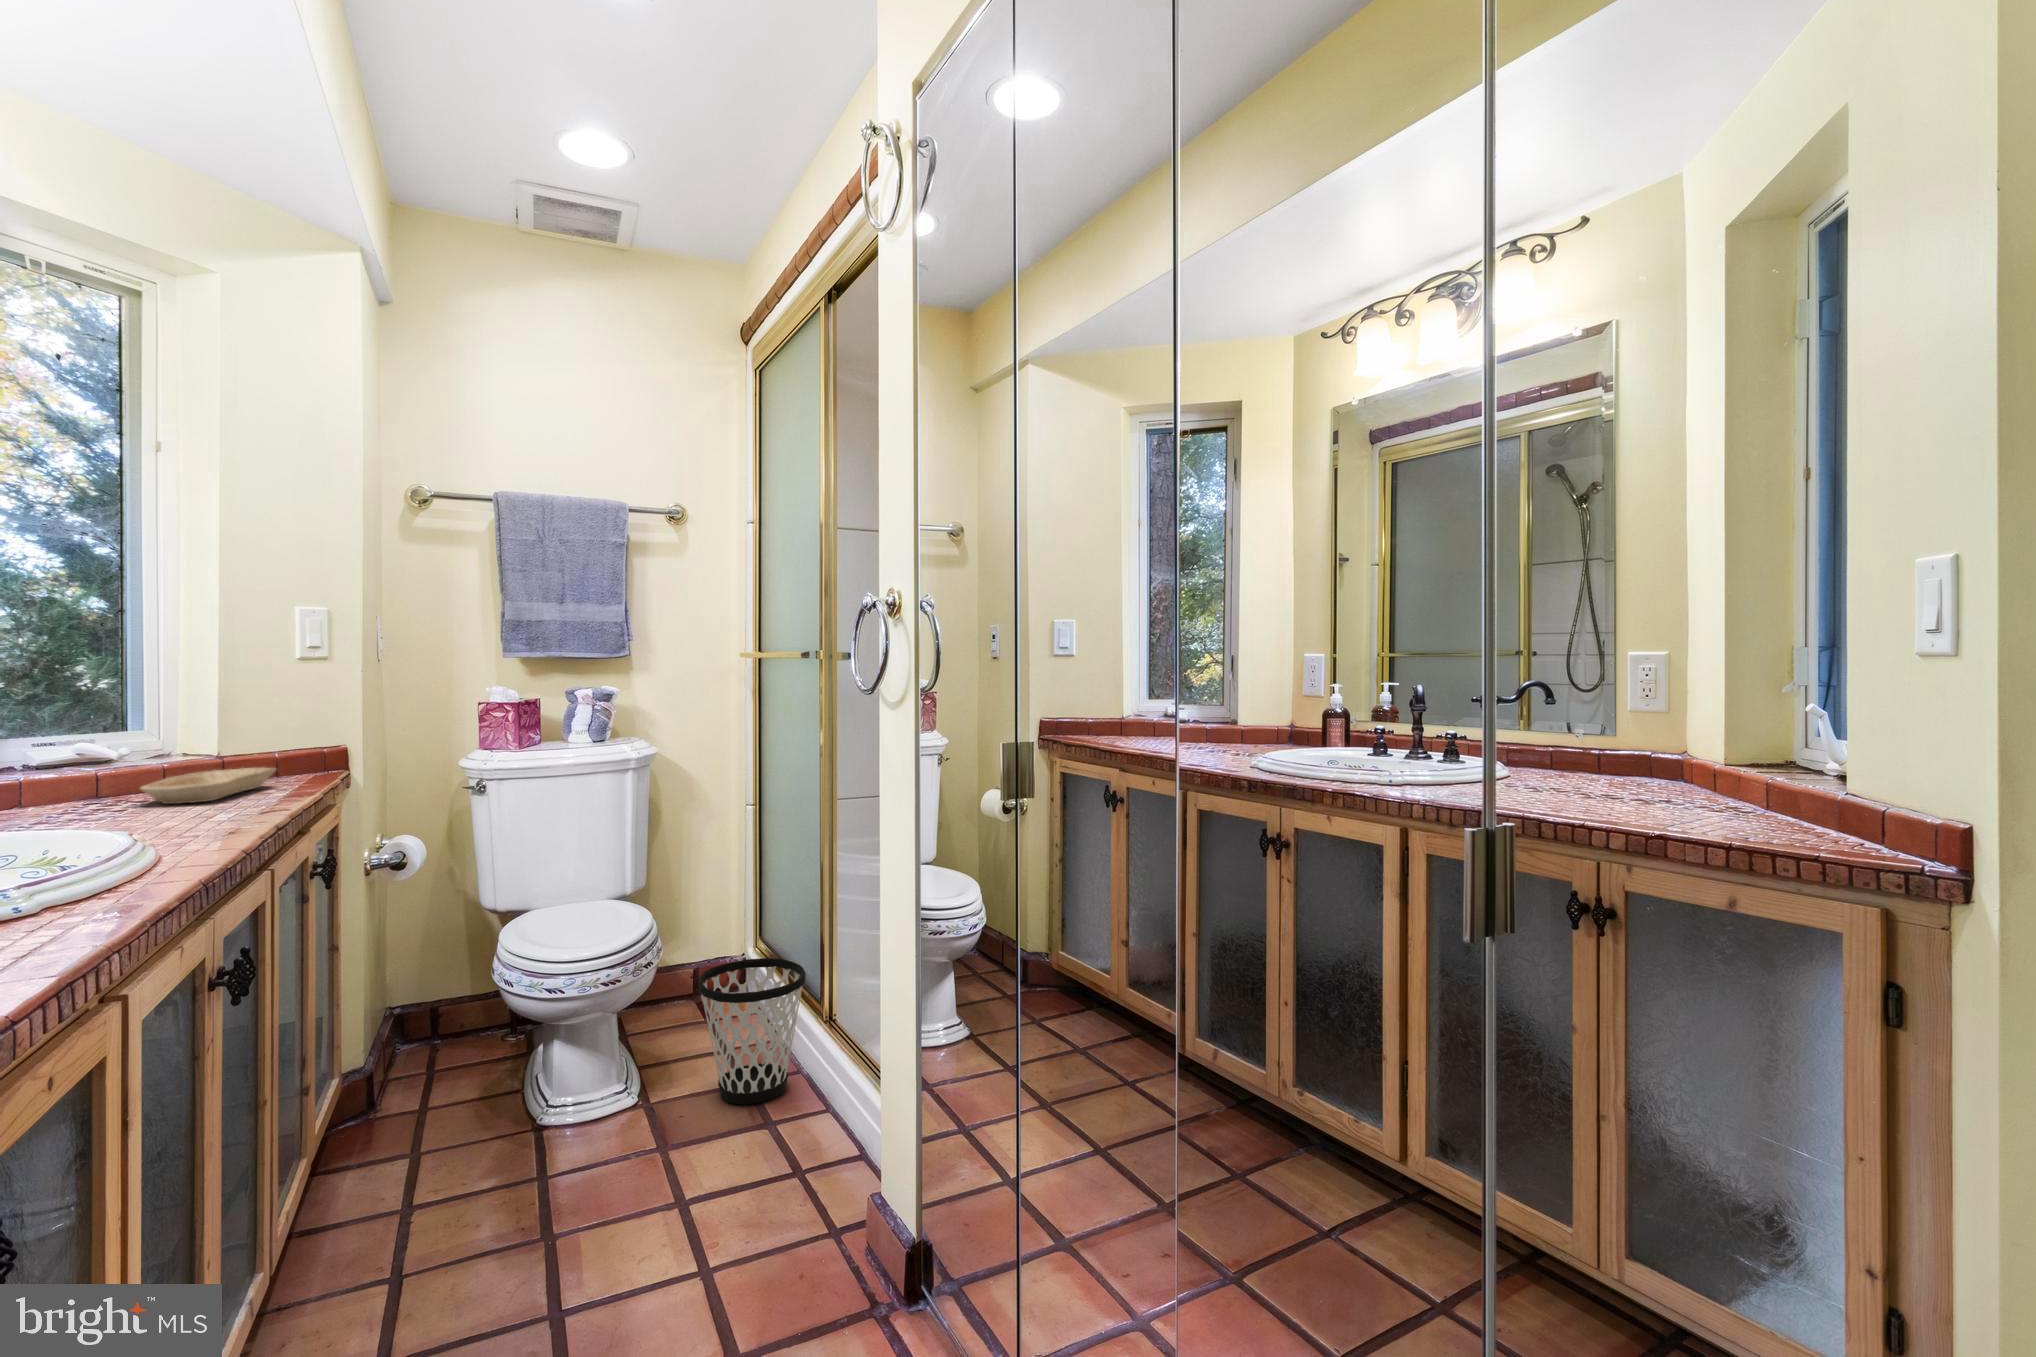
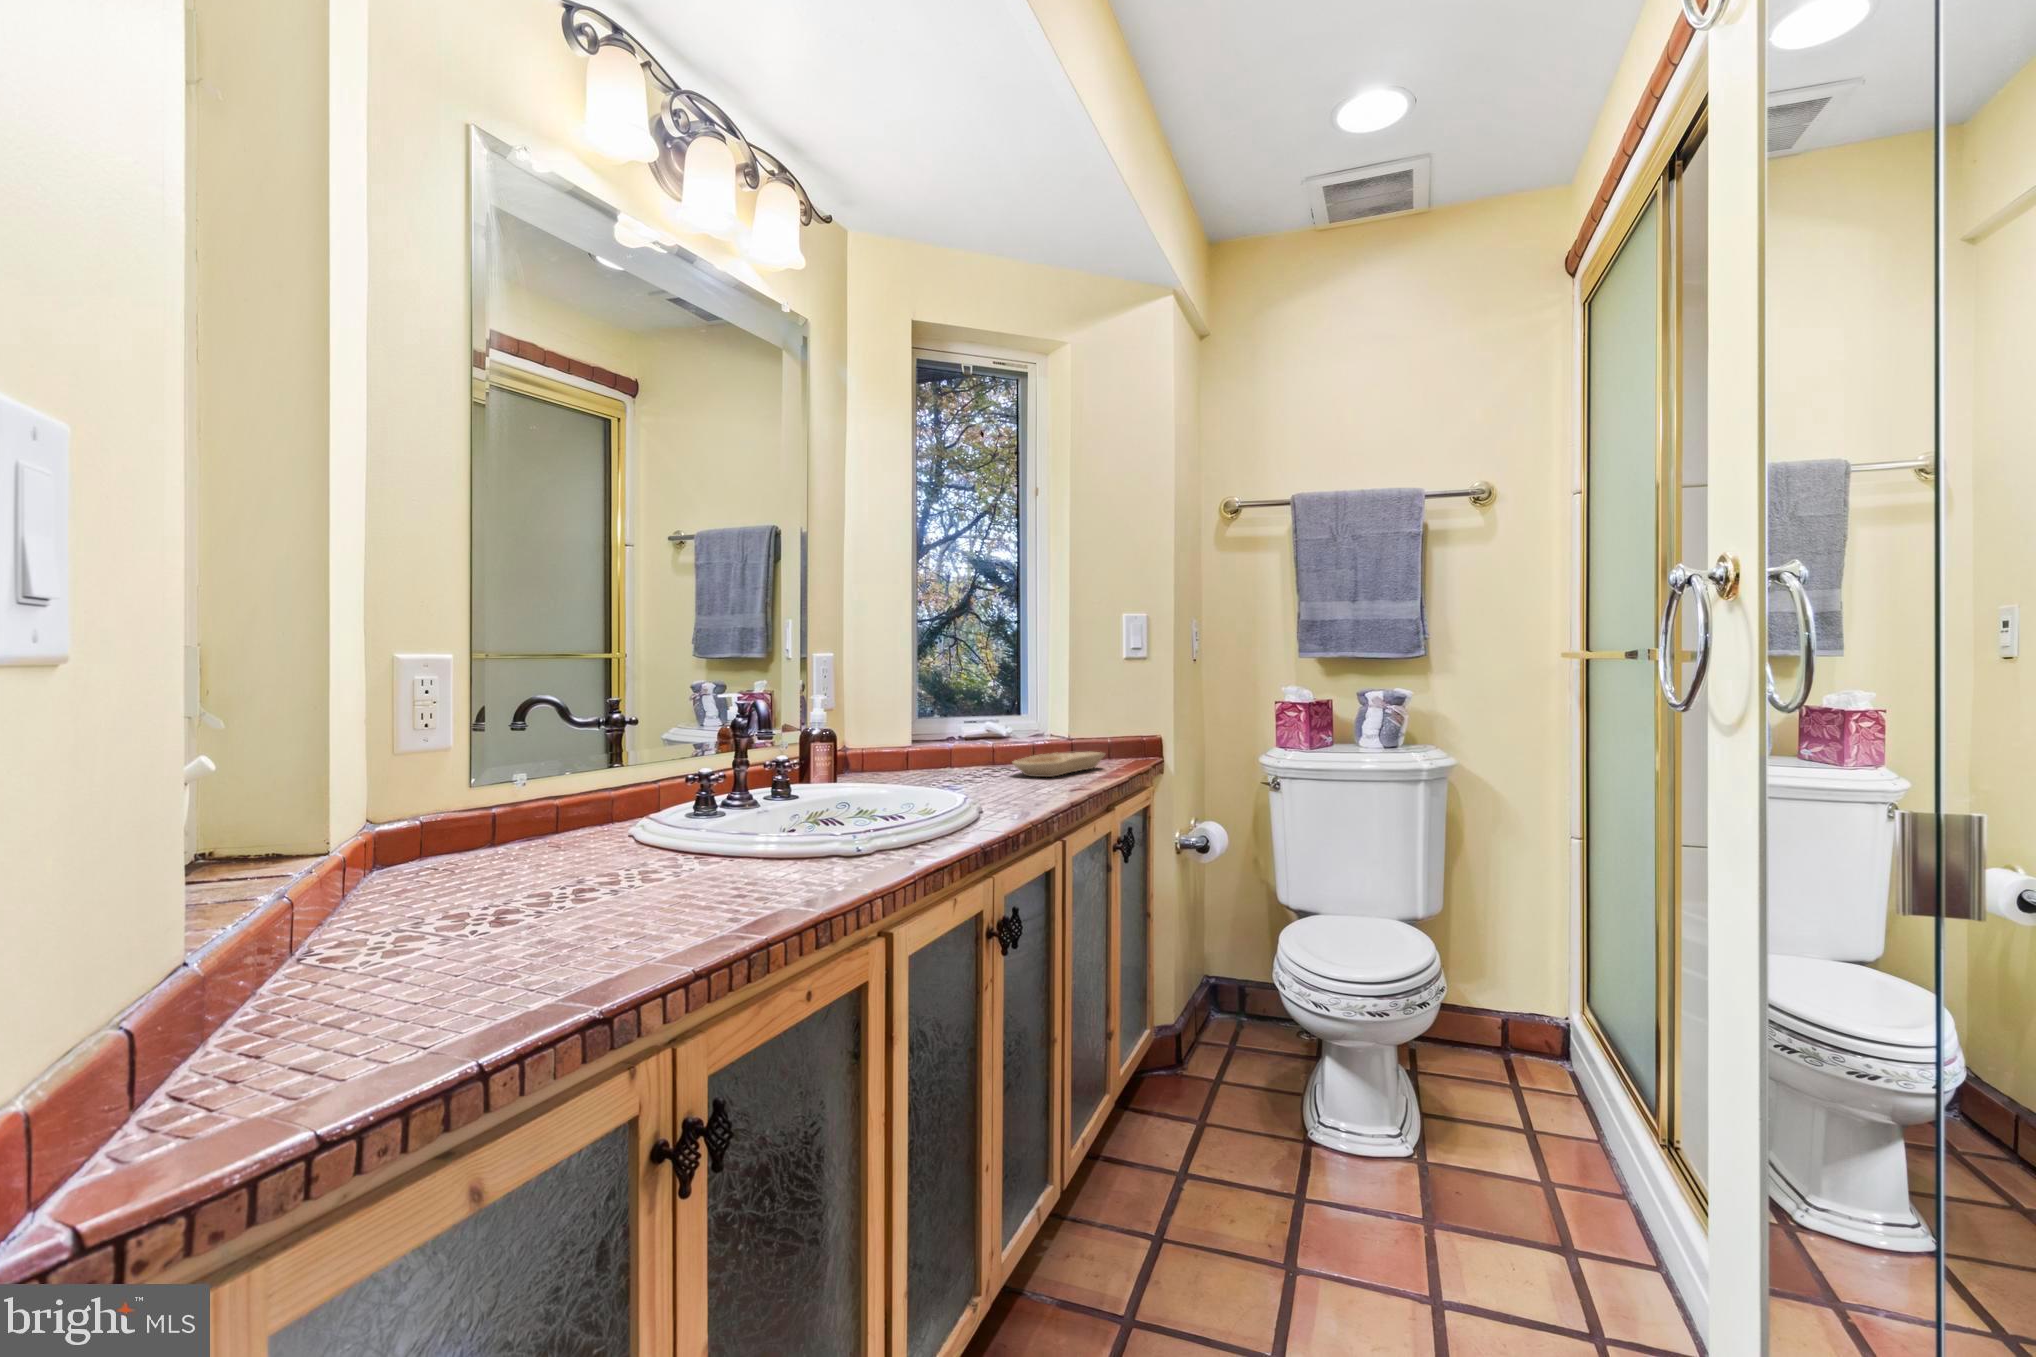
wastebasket: present [698,958,806,1105] -> none [1483,1026,1631,1216]

